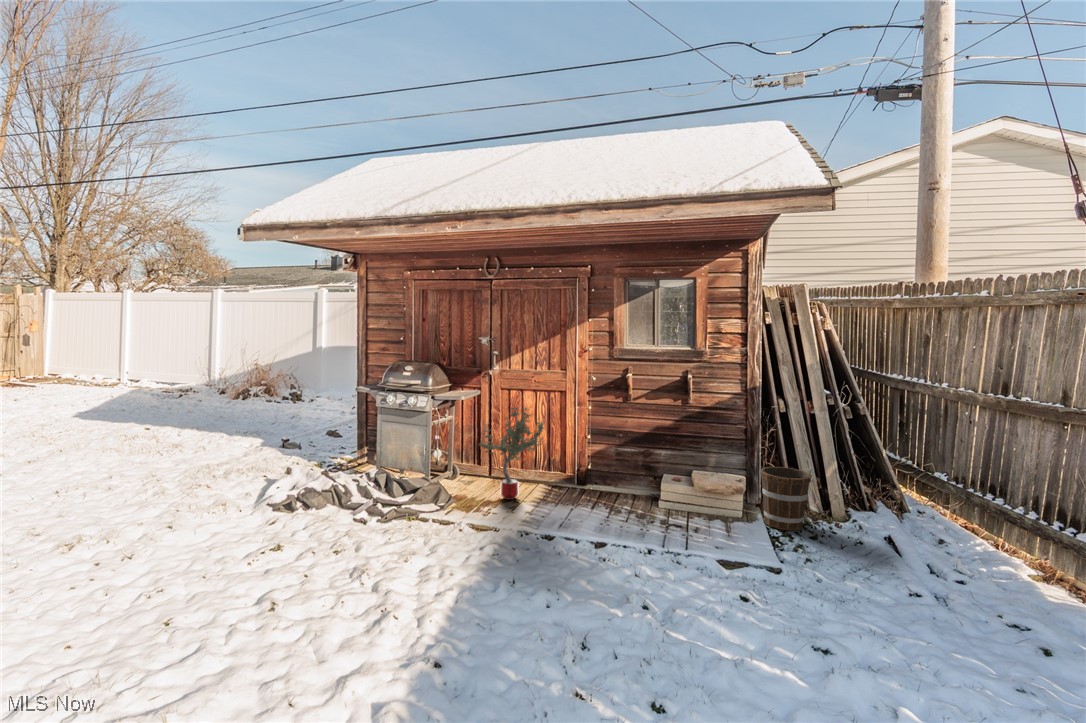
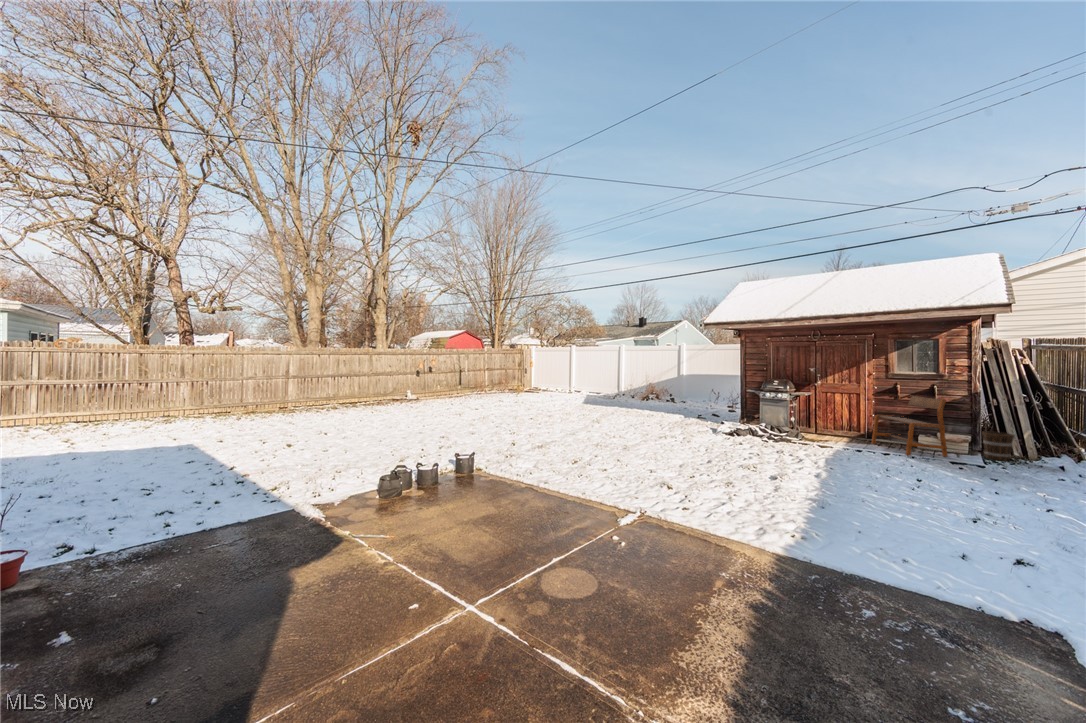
bench: none [584,392,703,543] -> present [872,396,947,457]
potted tree: present [480,407,545,500] -> none [812,399,852,441]

